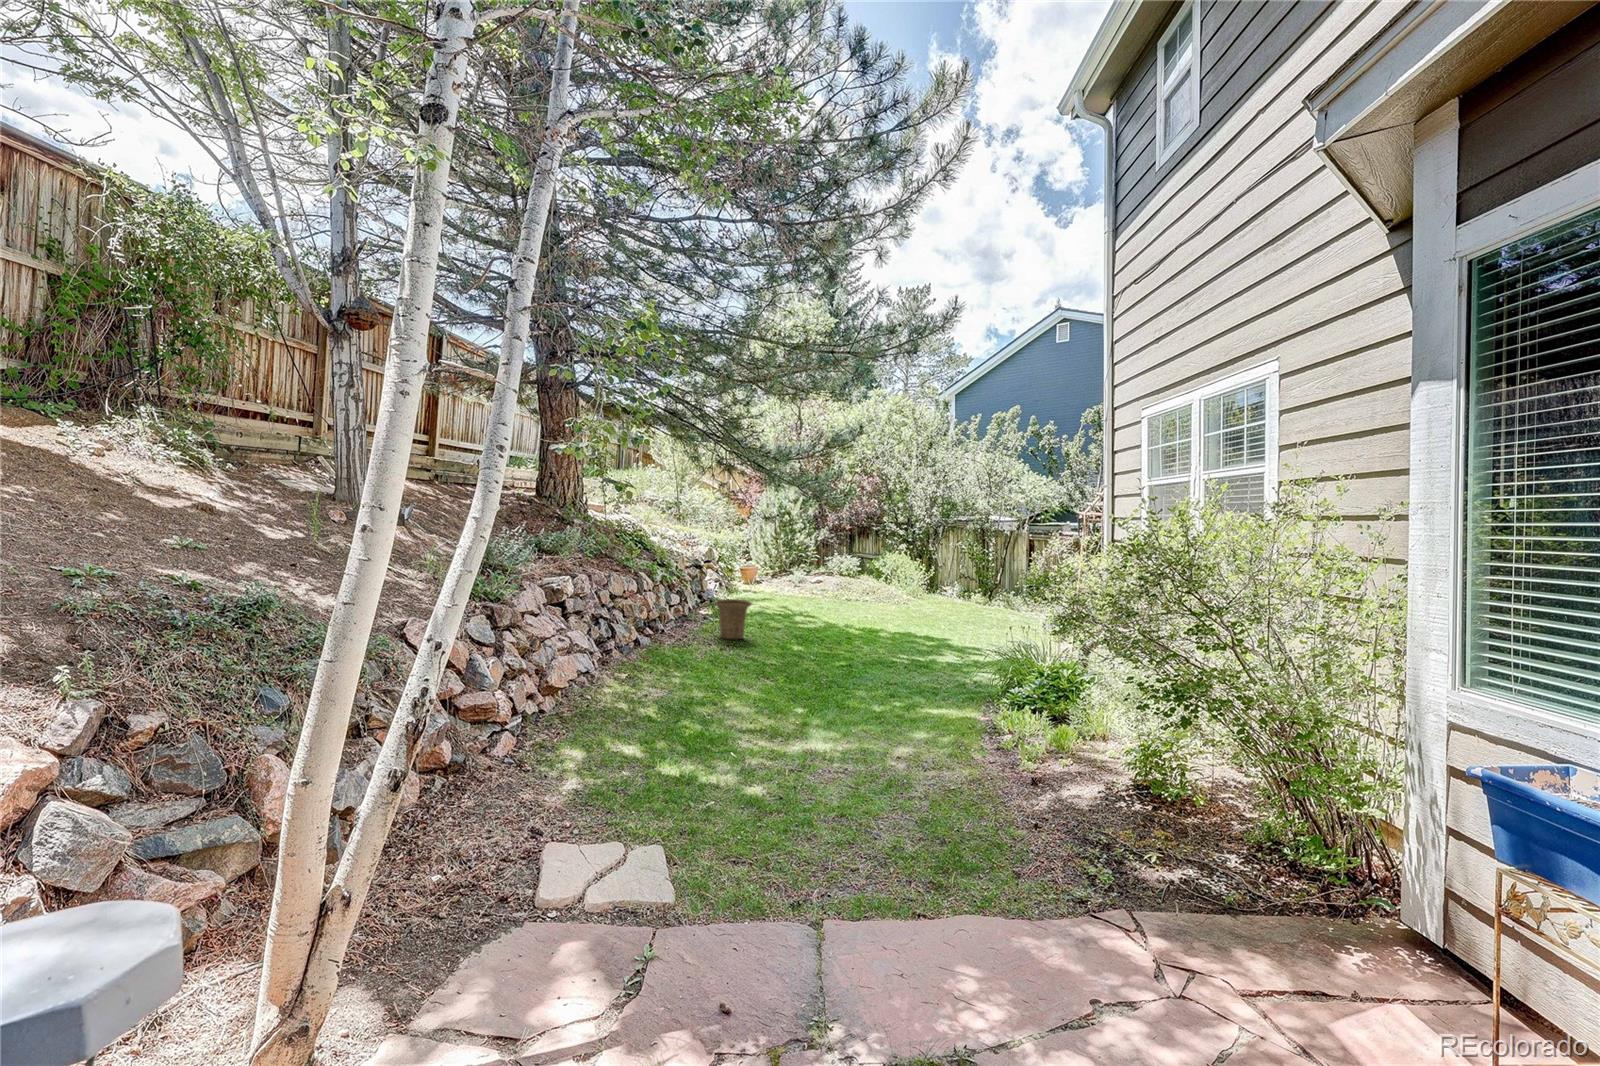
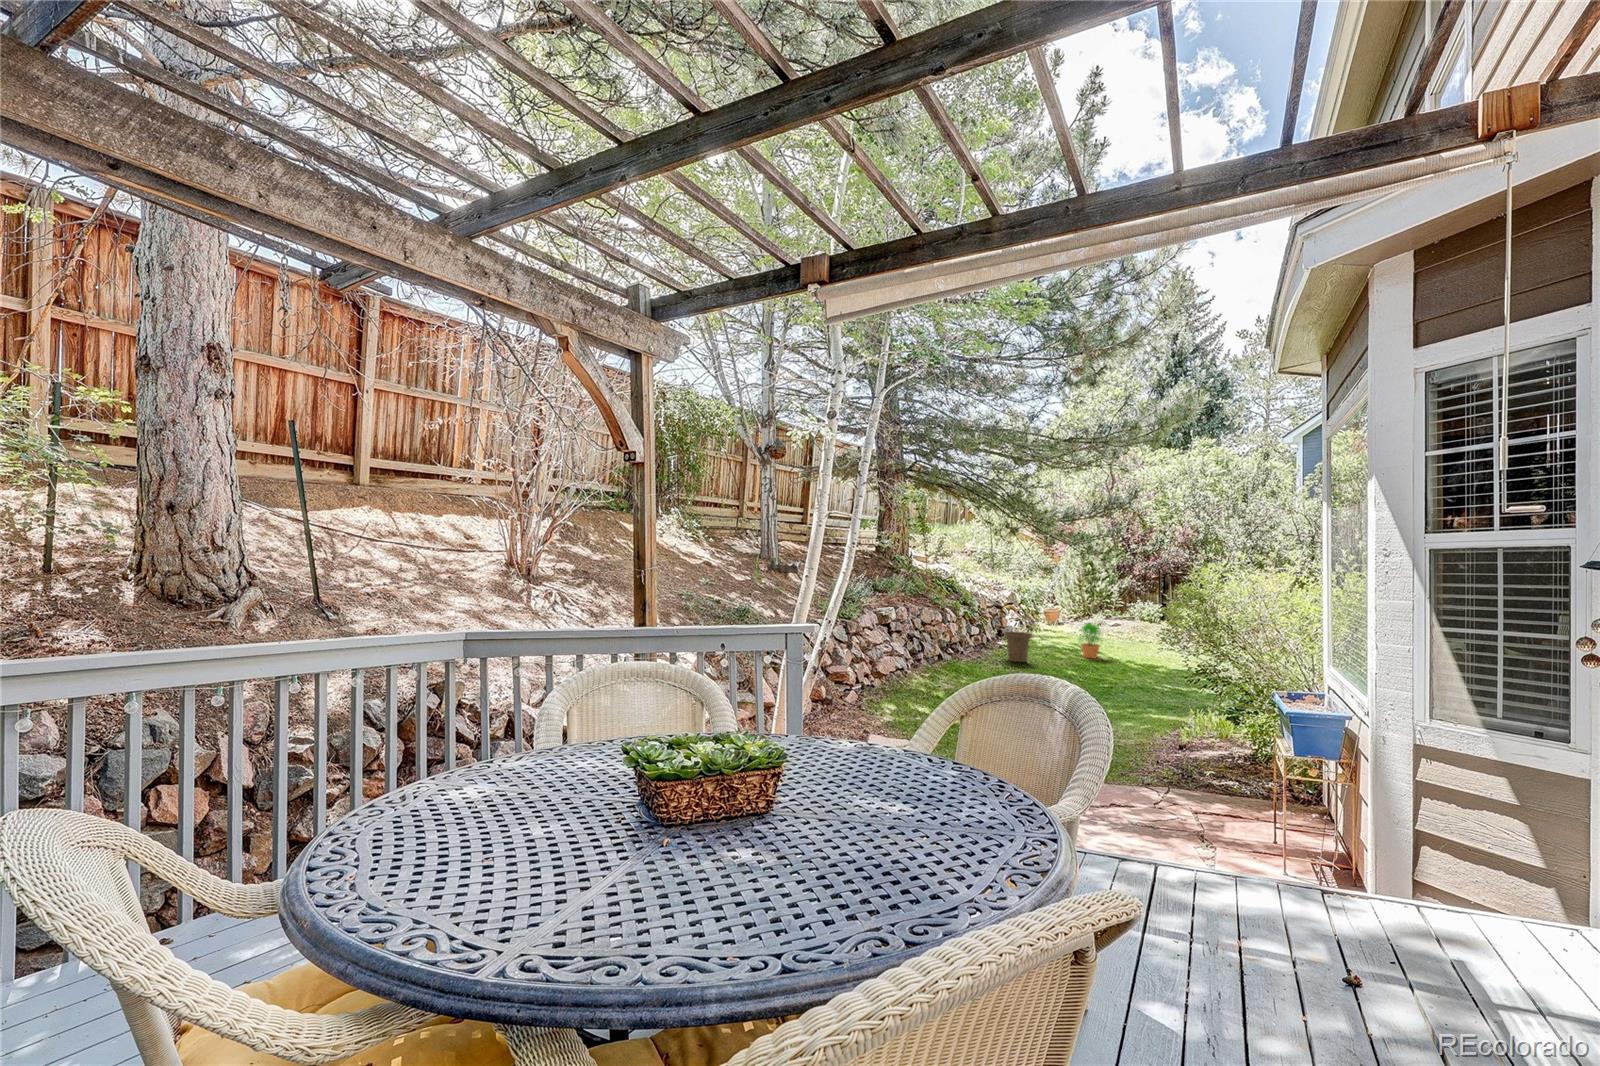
potted plant: none [793,583,823,626] -> present [1079,623,1102,658]

